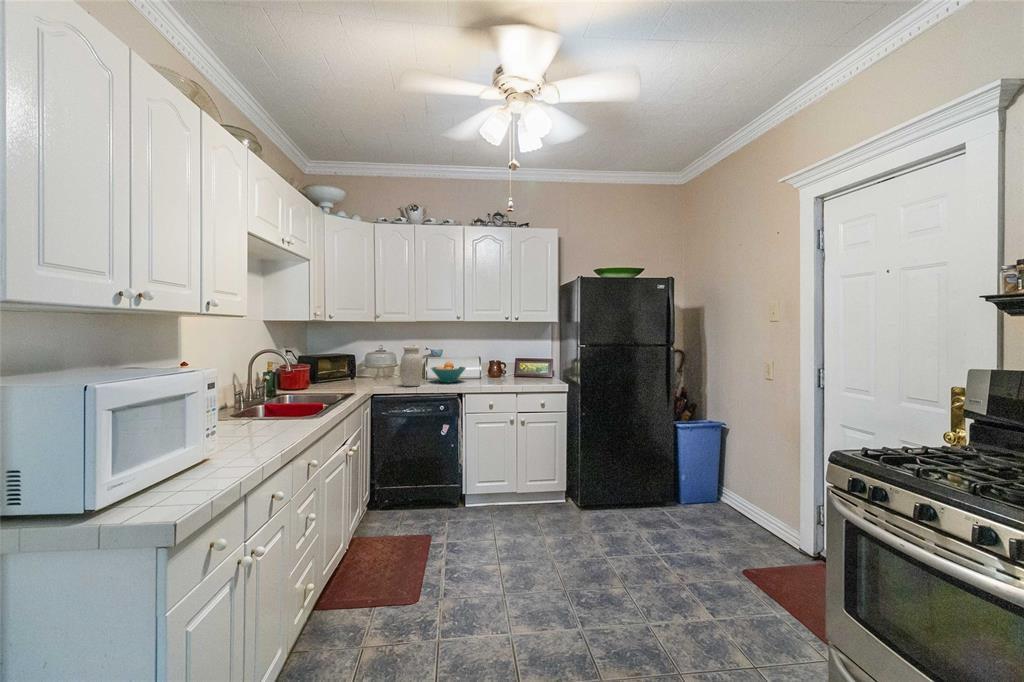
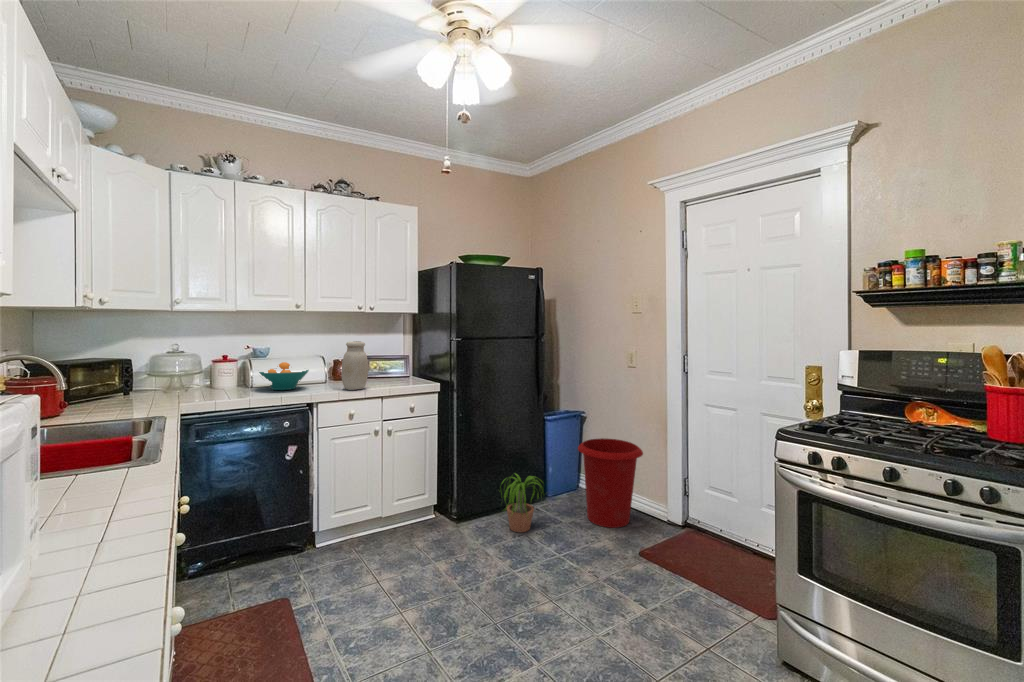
jar: present [400,345,422,386] -> present [342,341,368,390]
waste bin: none [701,450,779,548] -> present [578,438,643,528]
potted plant: none [611,473,669,530] -> present [500,473,544,532]

